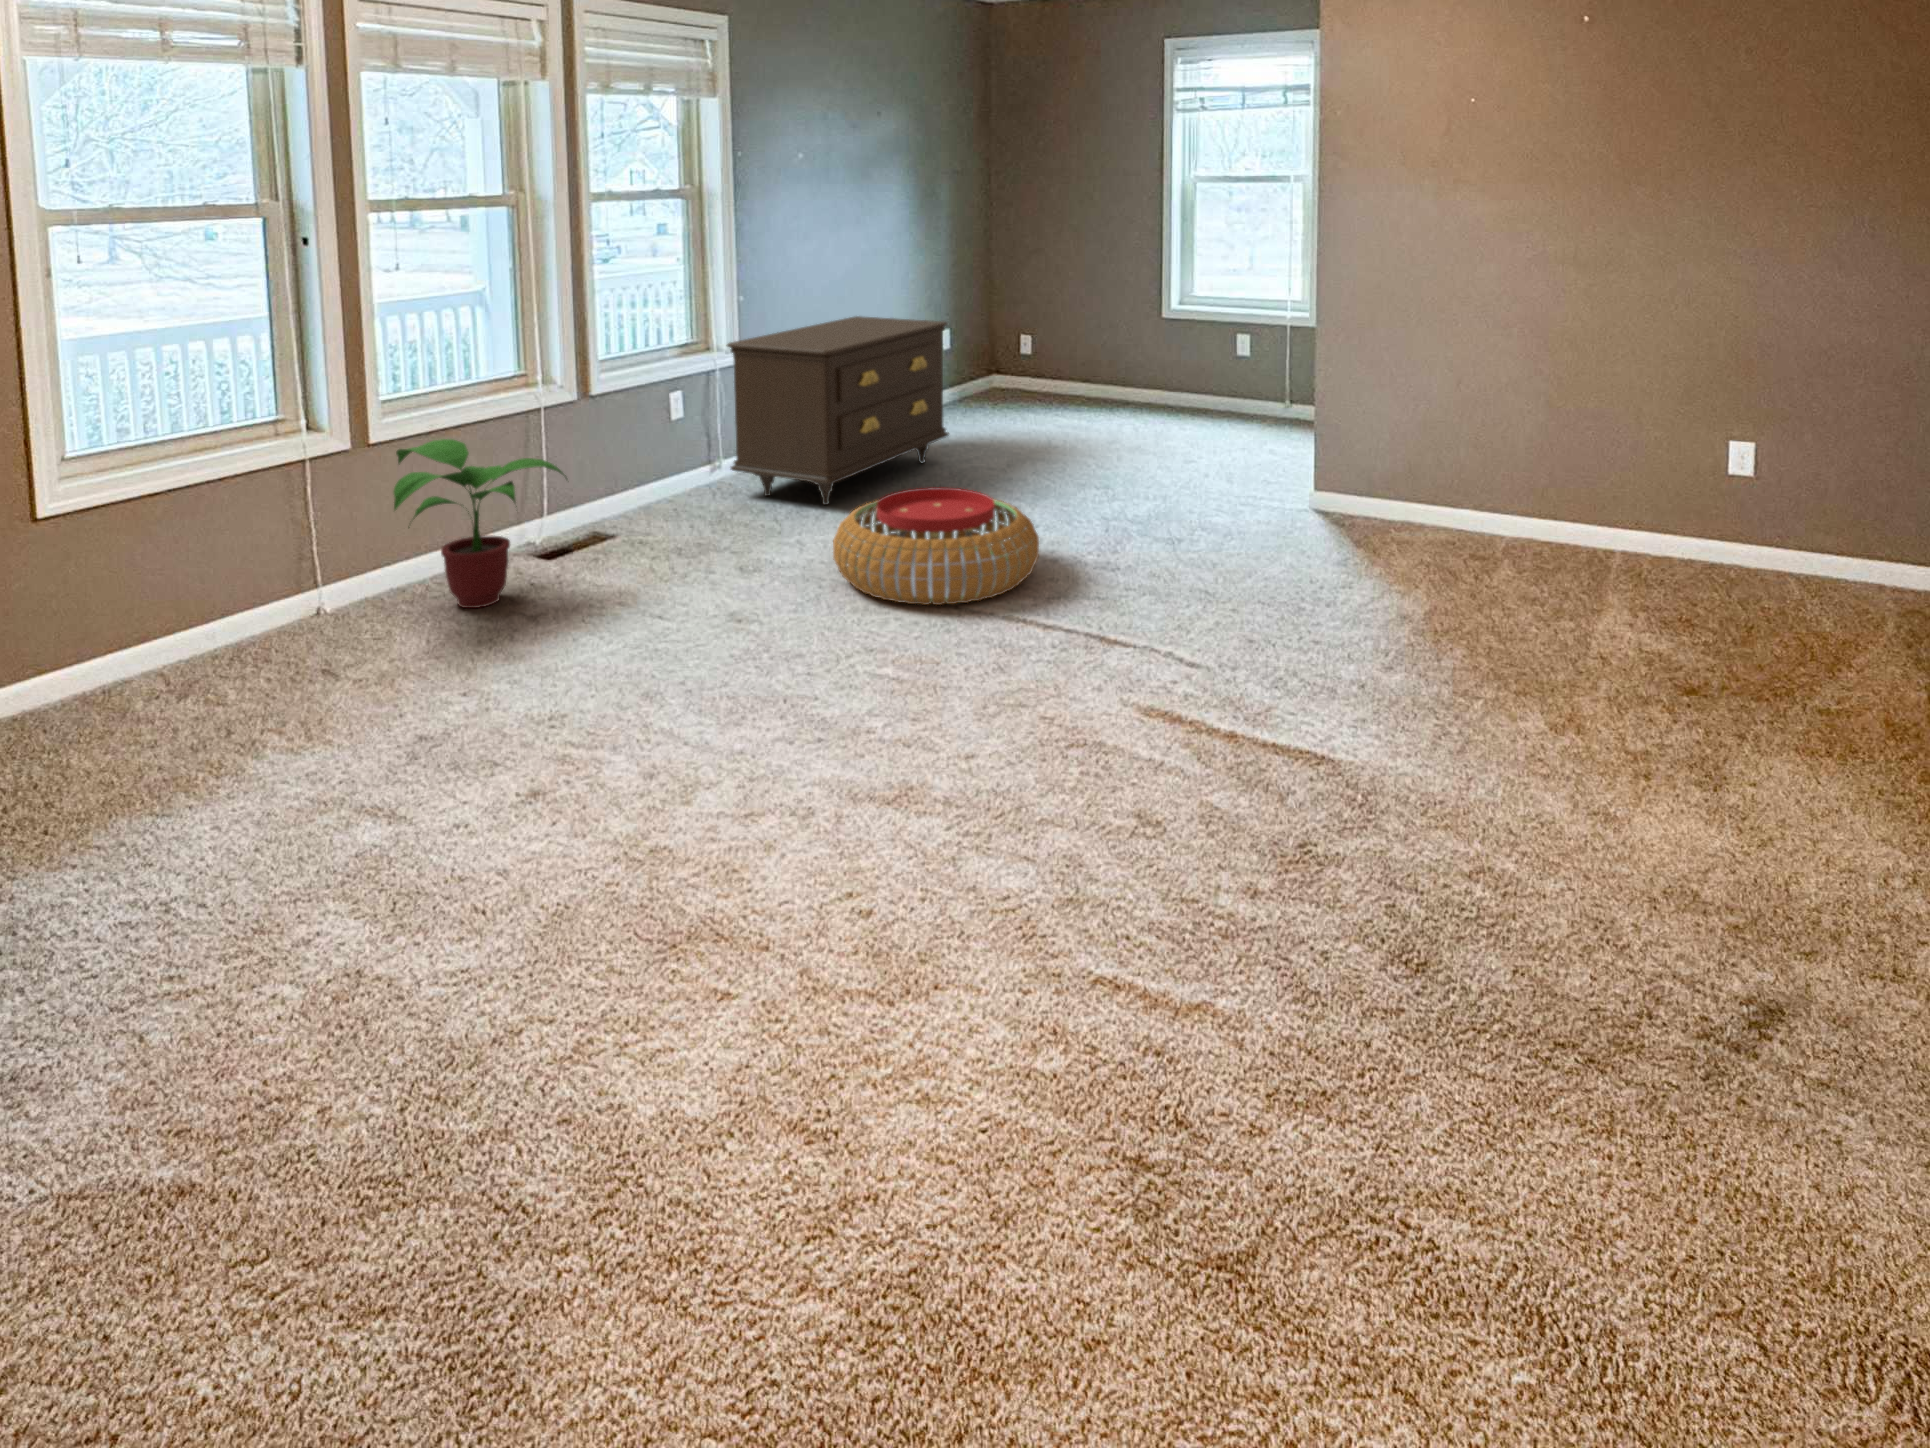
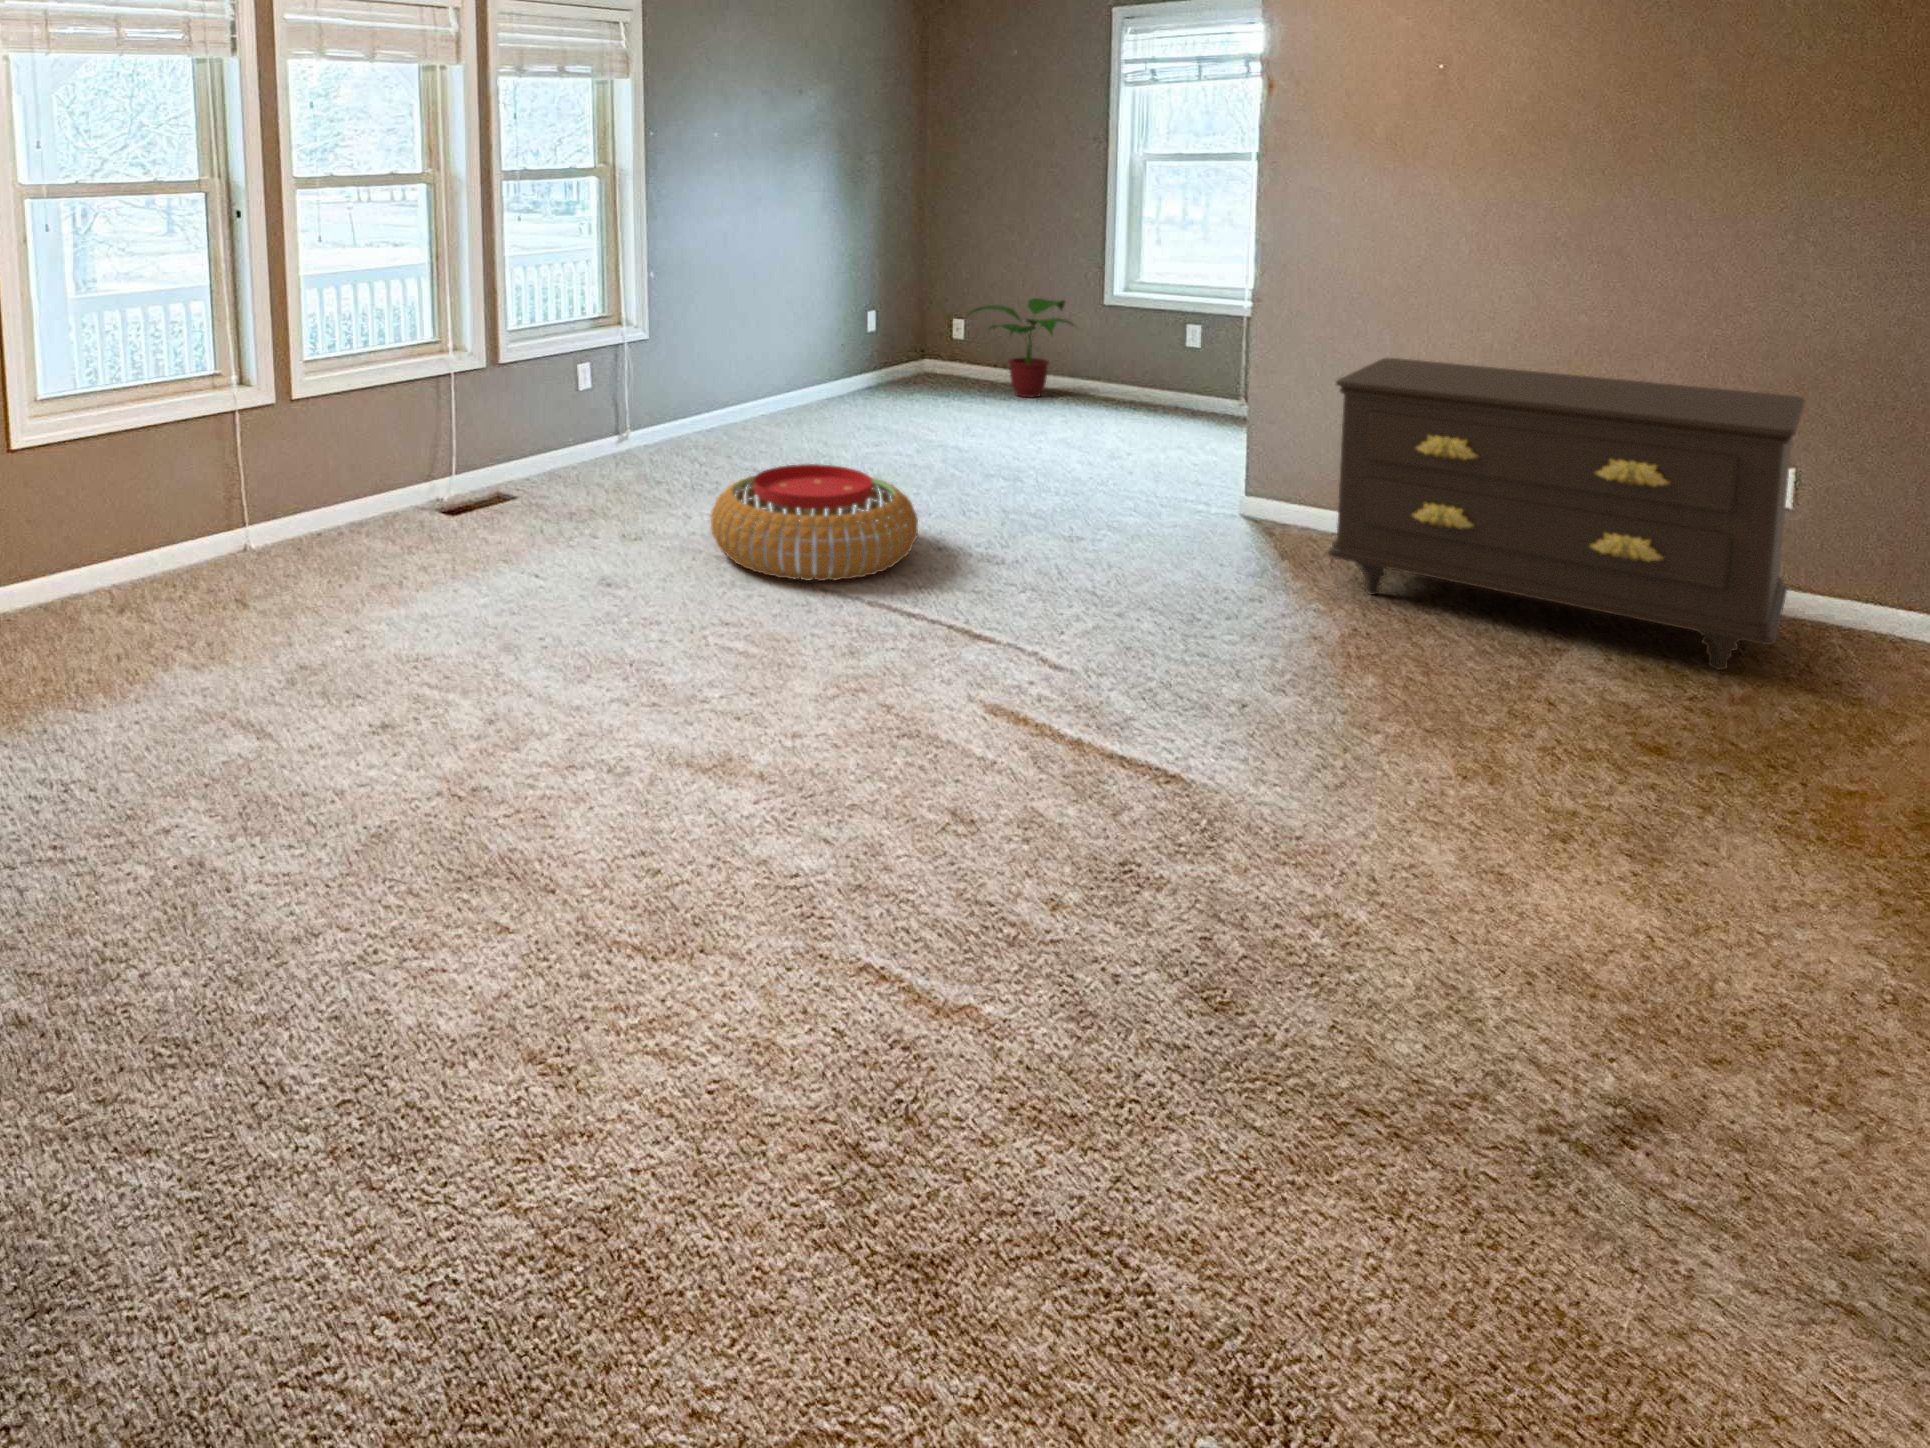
dresser: present [726,316,949,505] -> present [1328,358,1805,670]
potted plant: present [394,439,567,608] -> present [970,298,1073,397]

